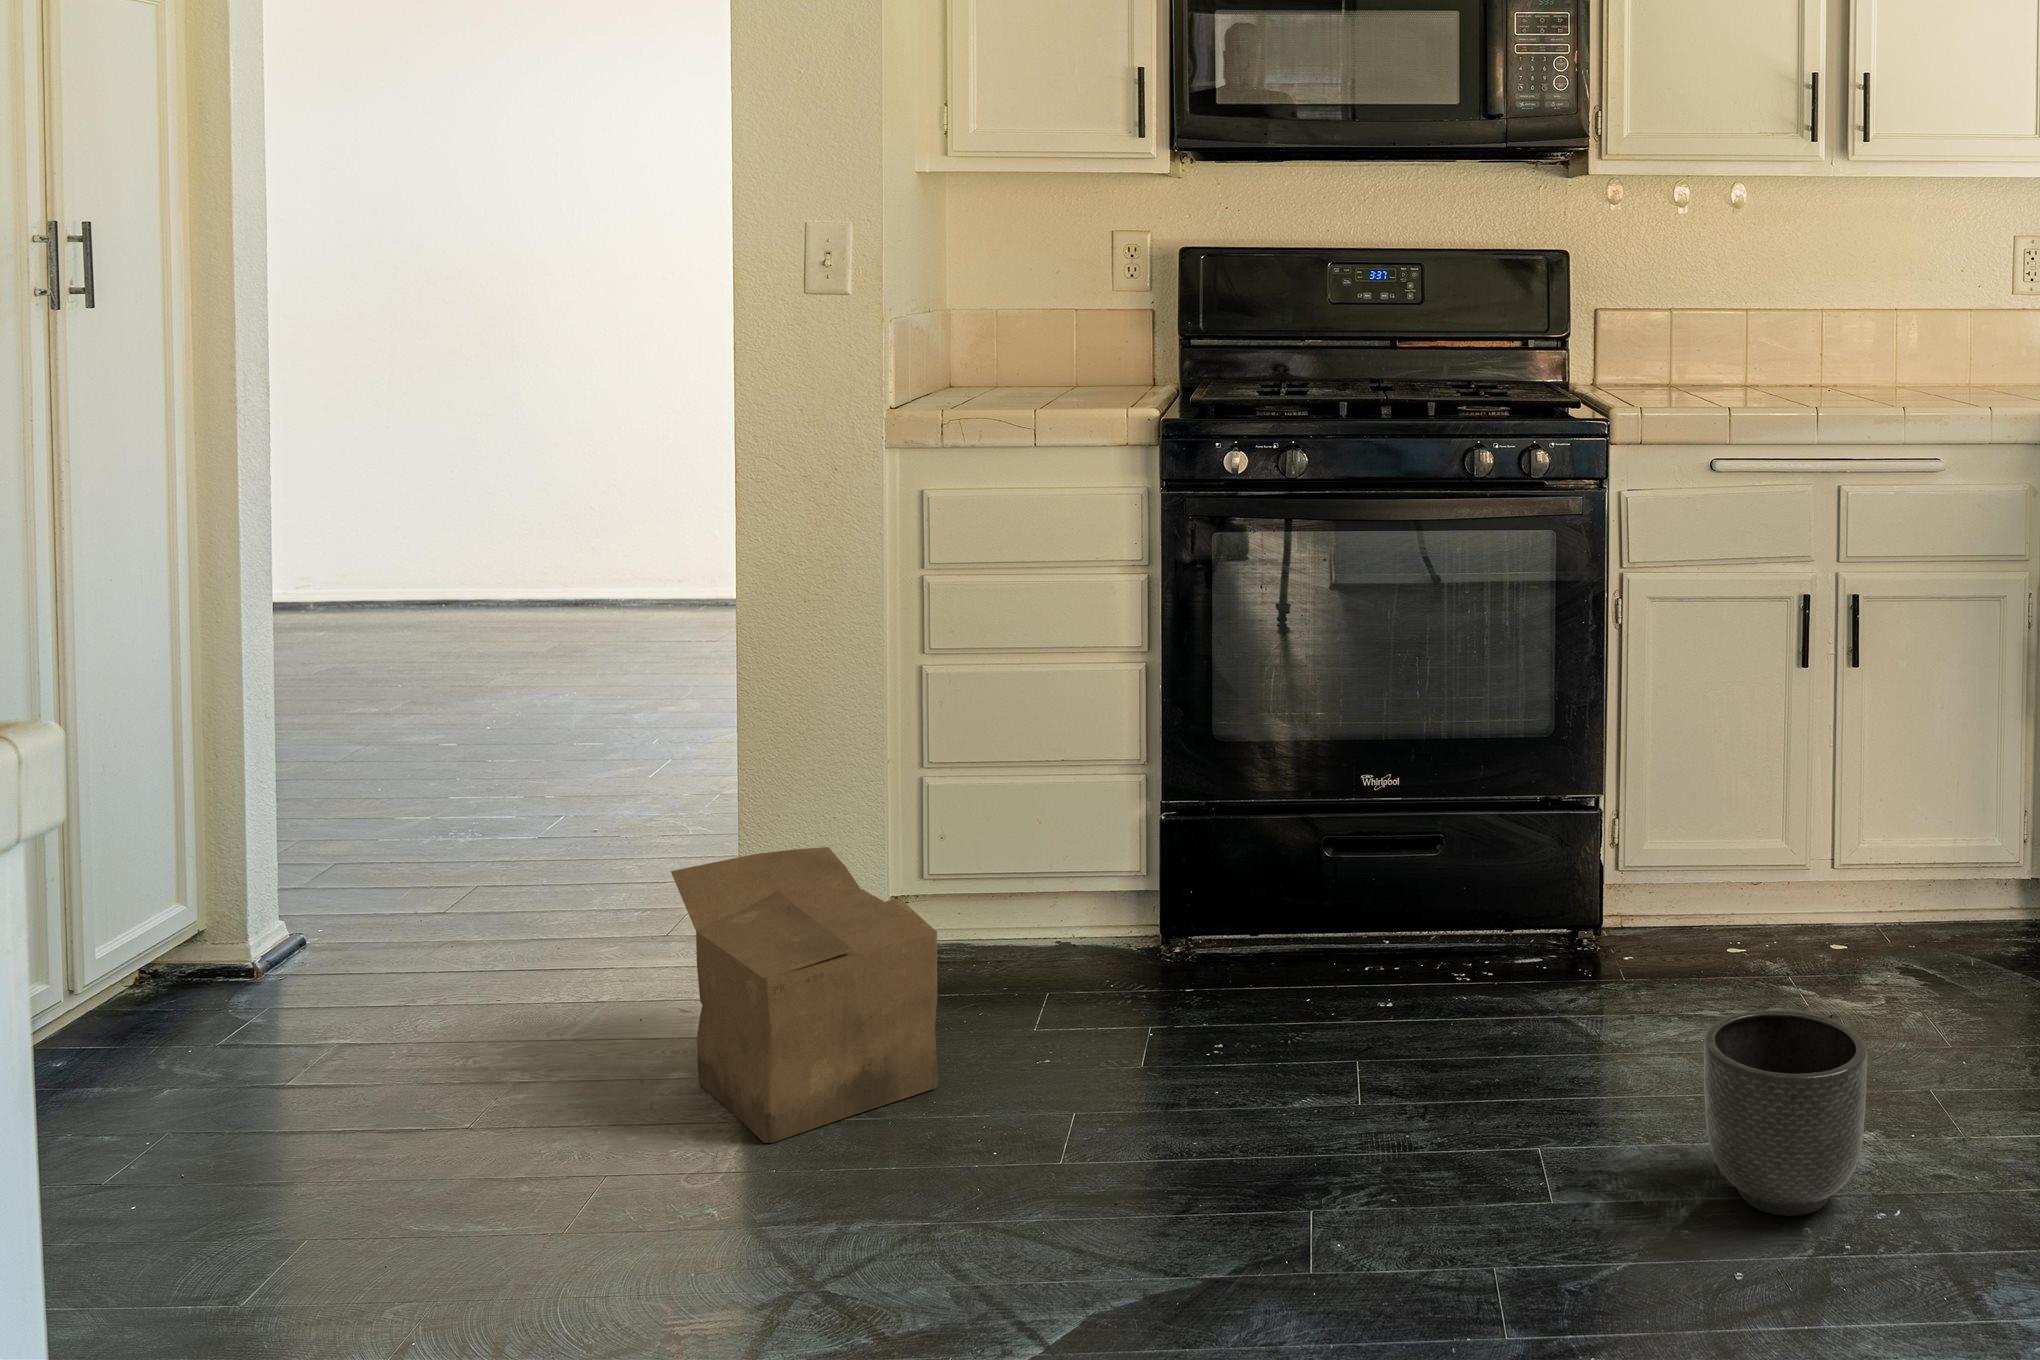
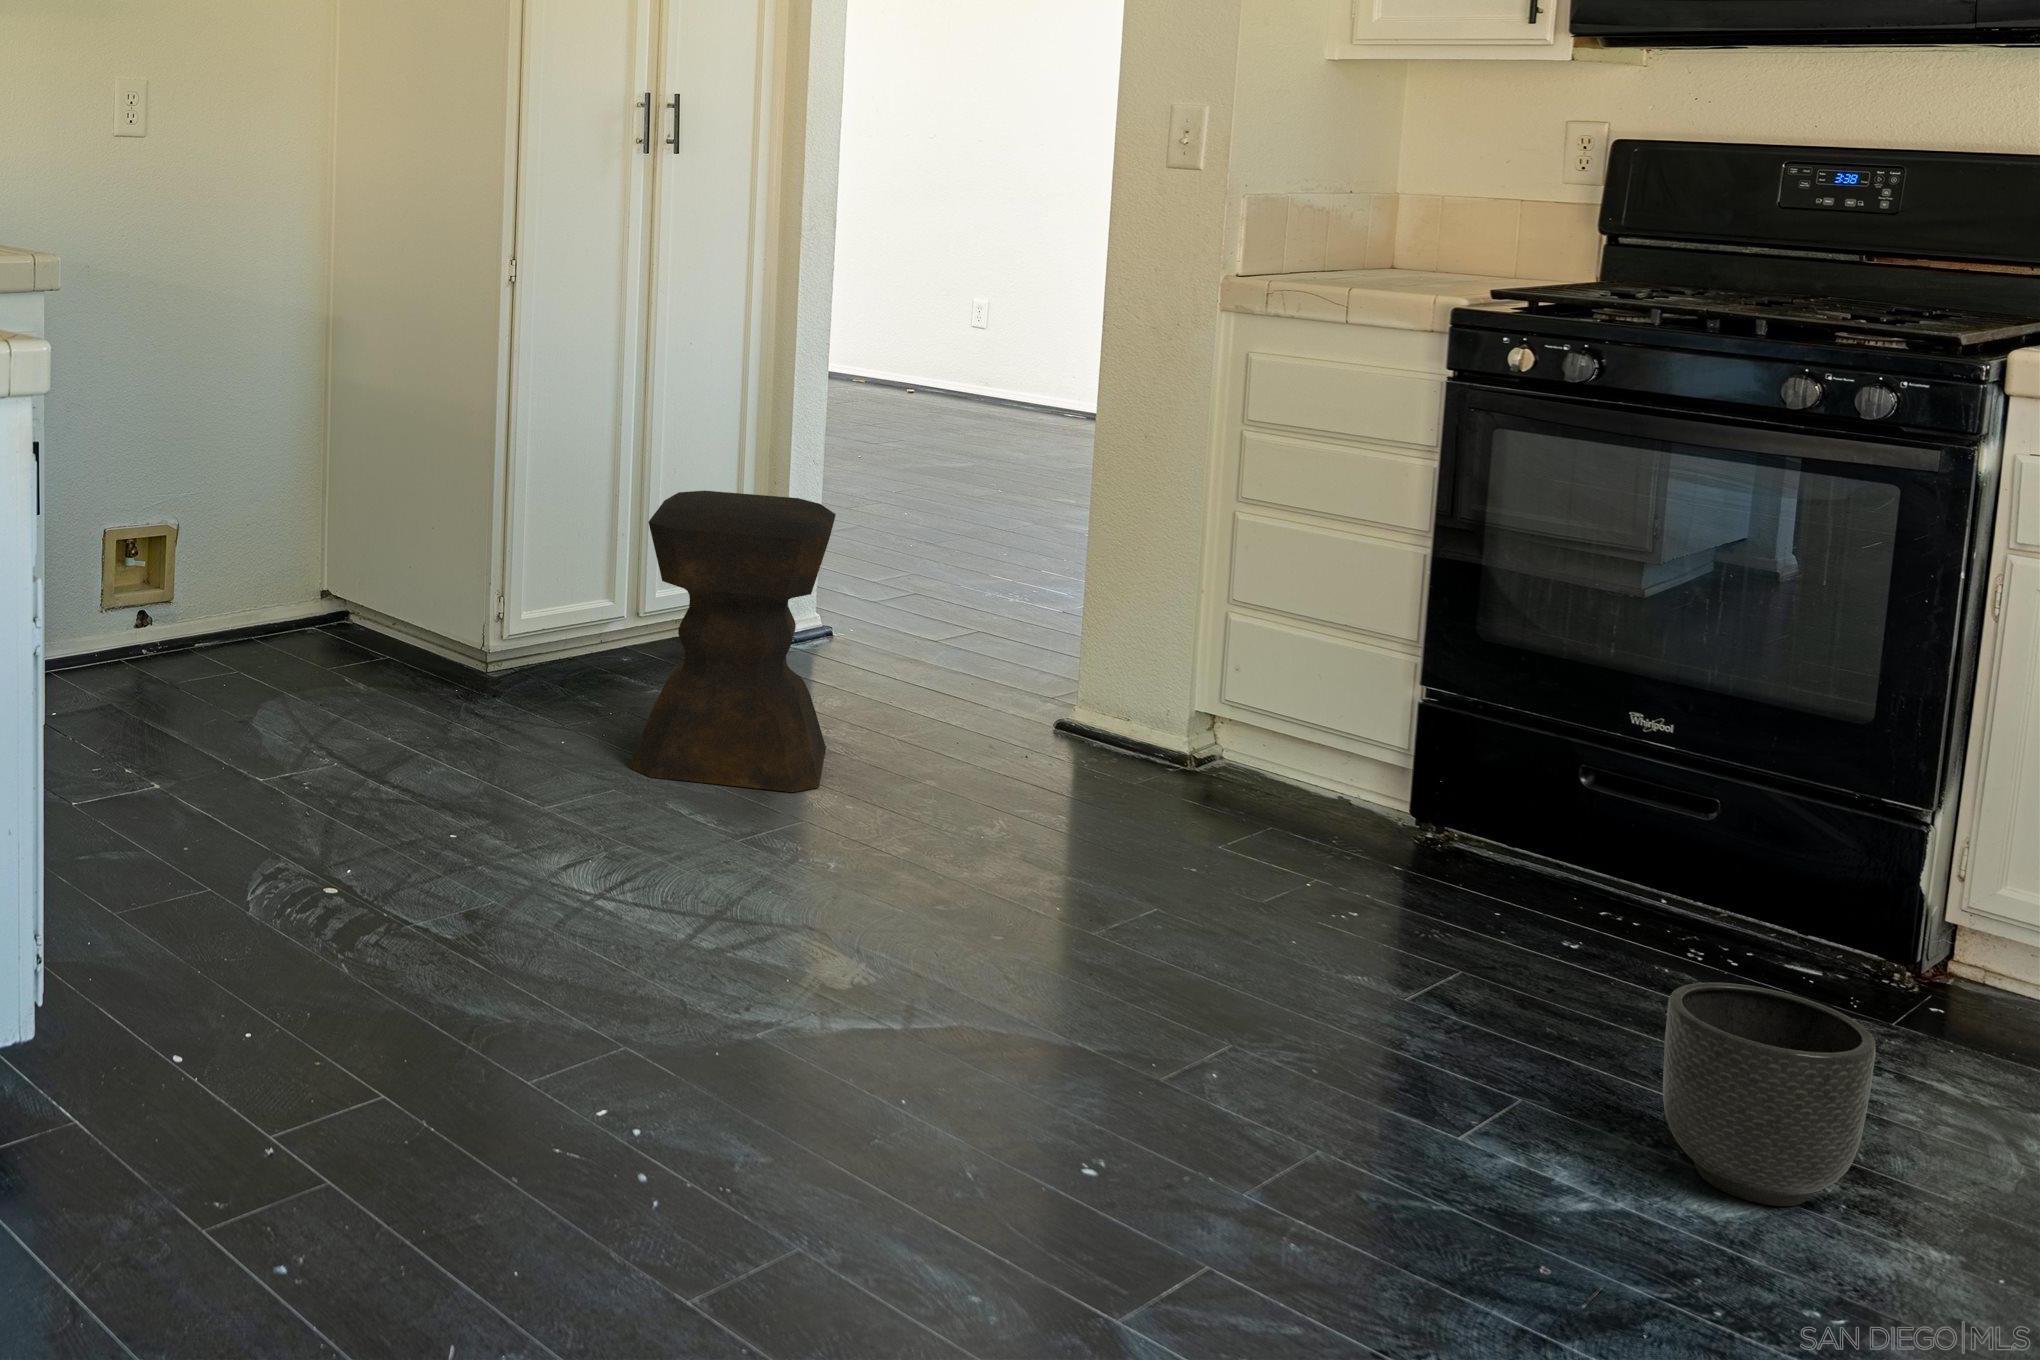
stool: none [197,790,552,1281] -> present [629,491,836,792]
cardboard box: present [671,847,938,1143] -> none [957,611,1121,836]

